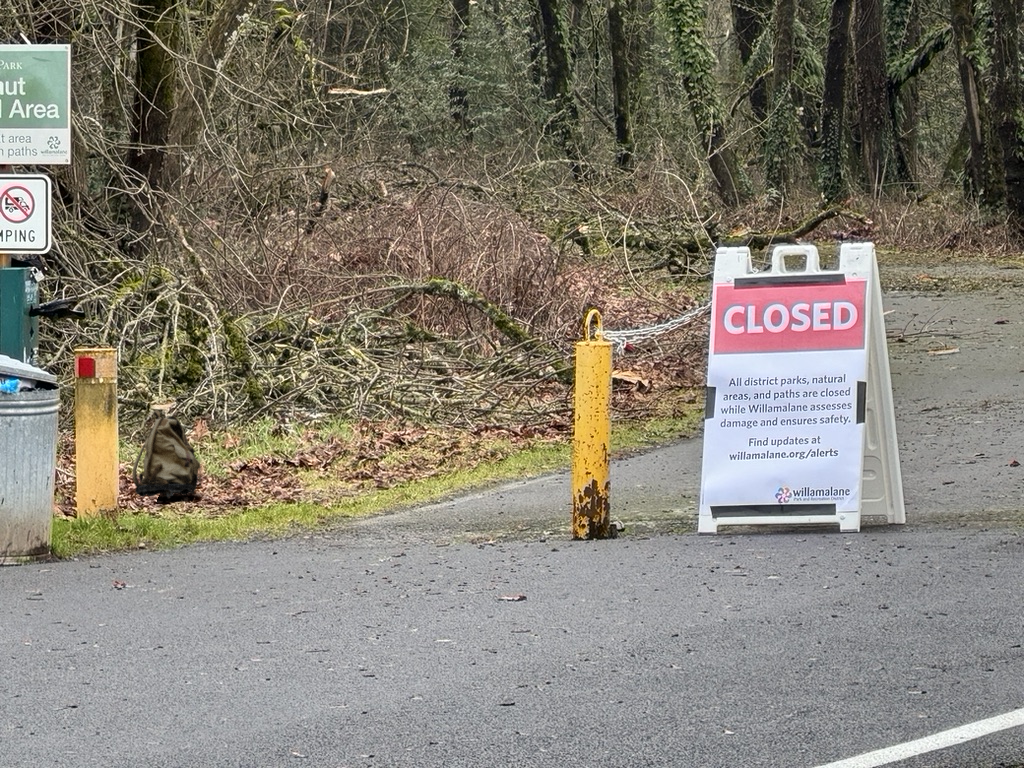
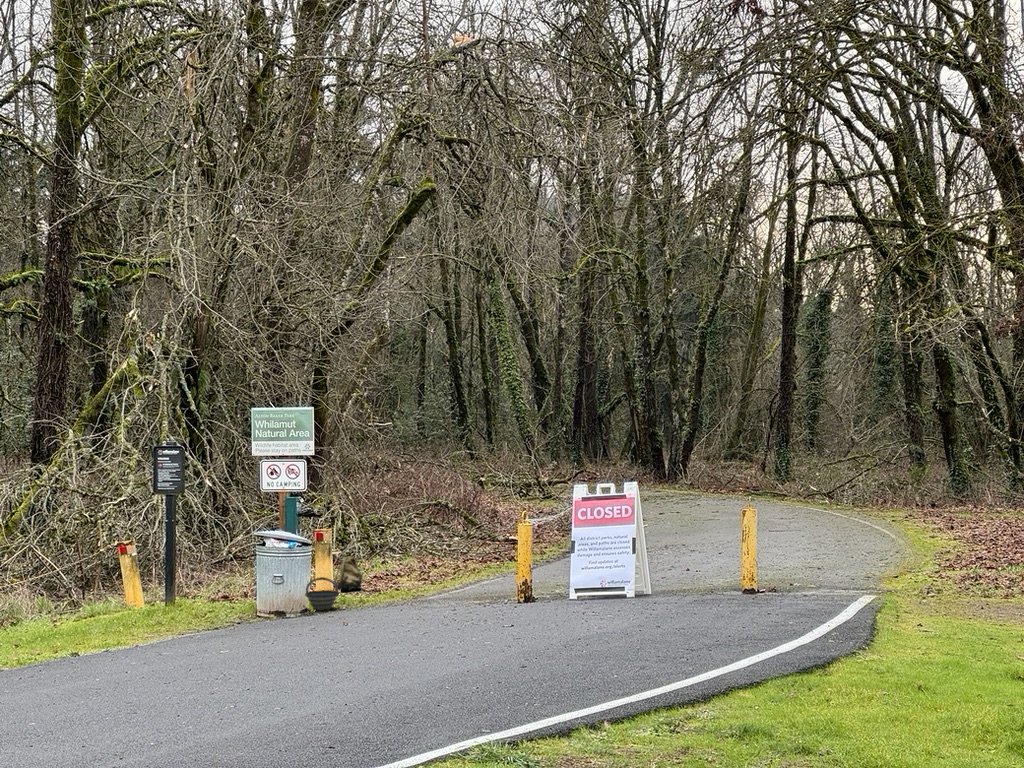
bucket: none [40,466,123,548] -> present [305,577,339,611]

